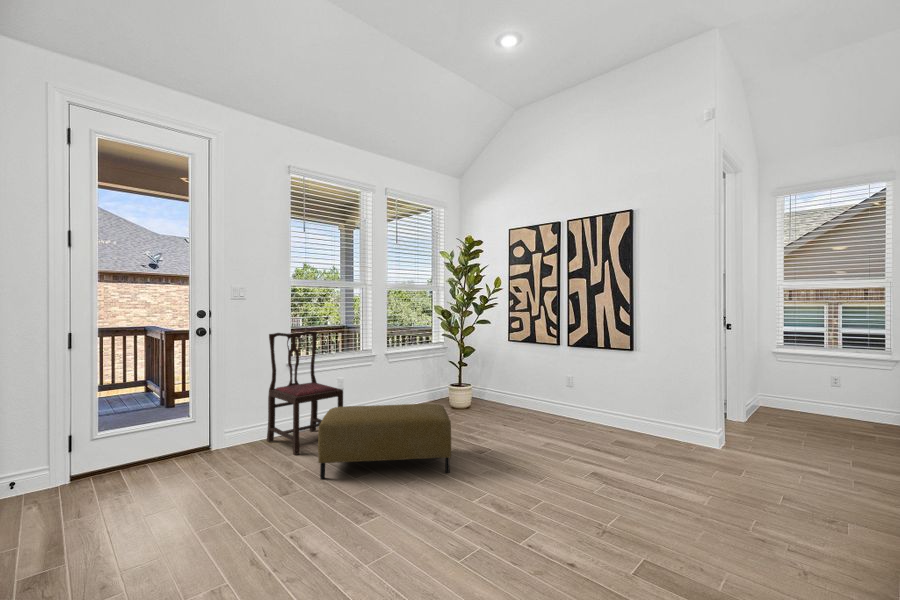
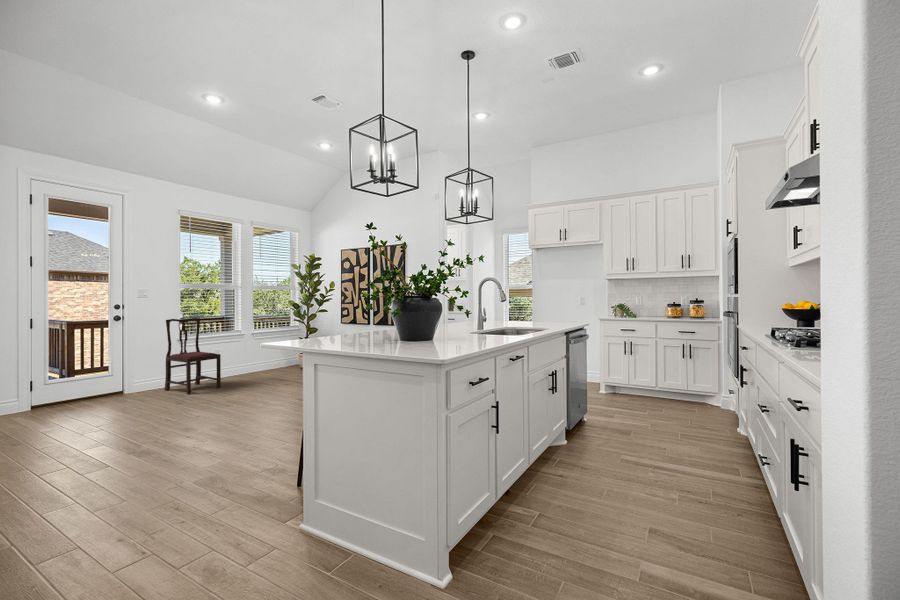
ottoman: present [318,404,451,479] -> none [207,359,290,401]

